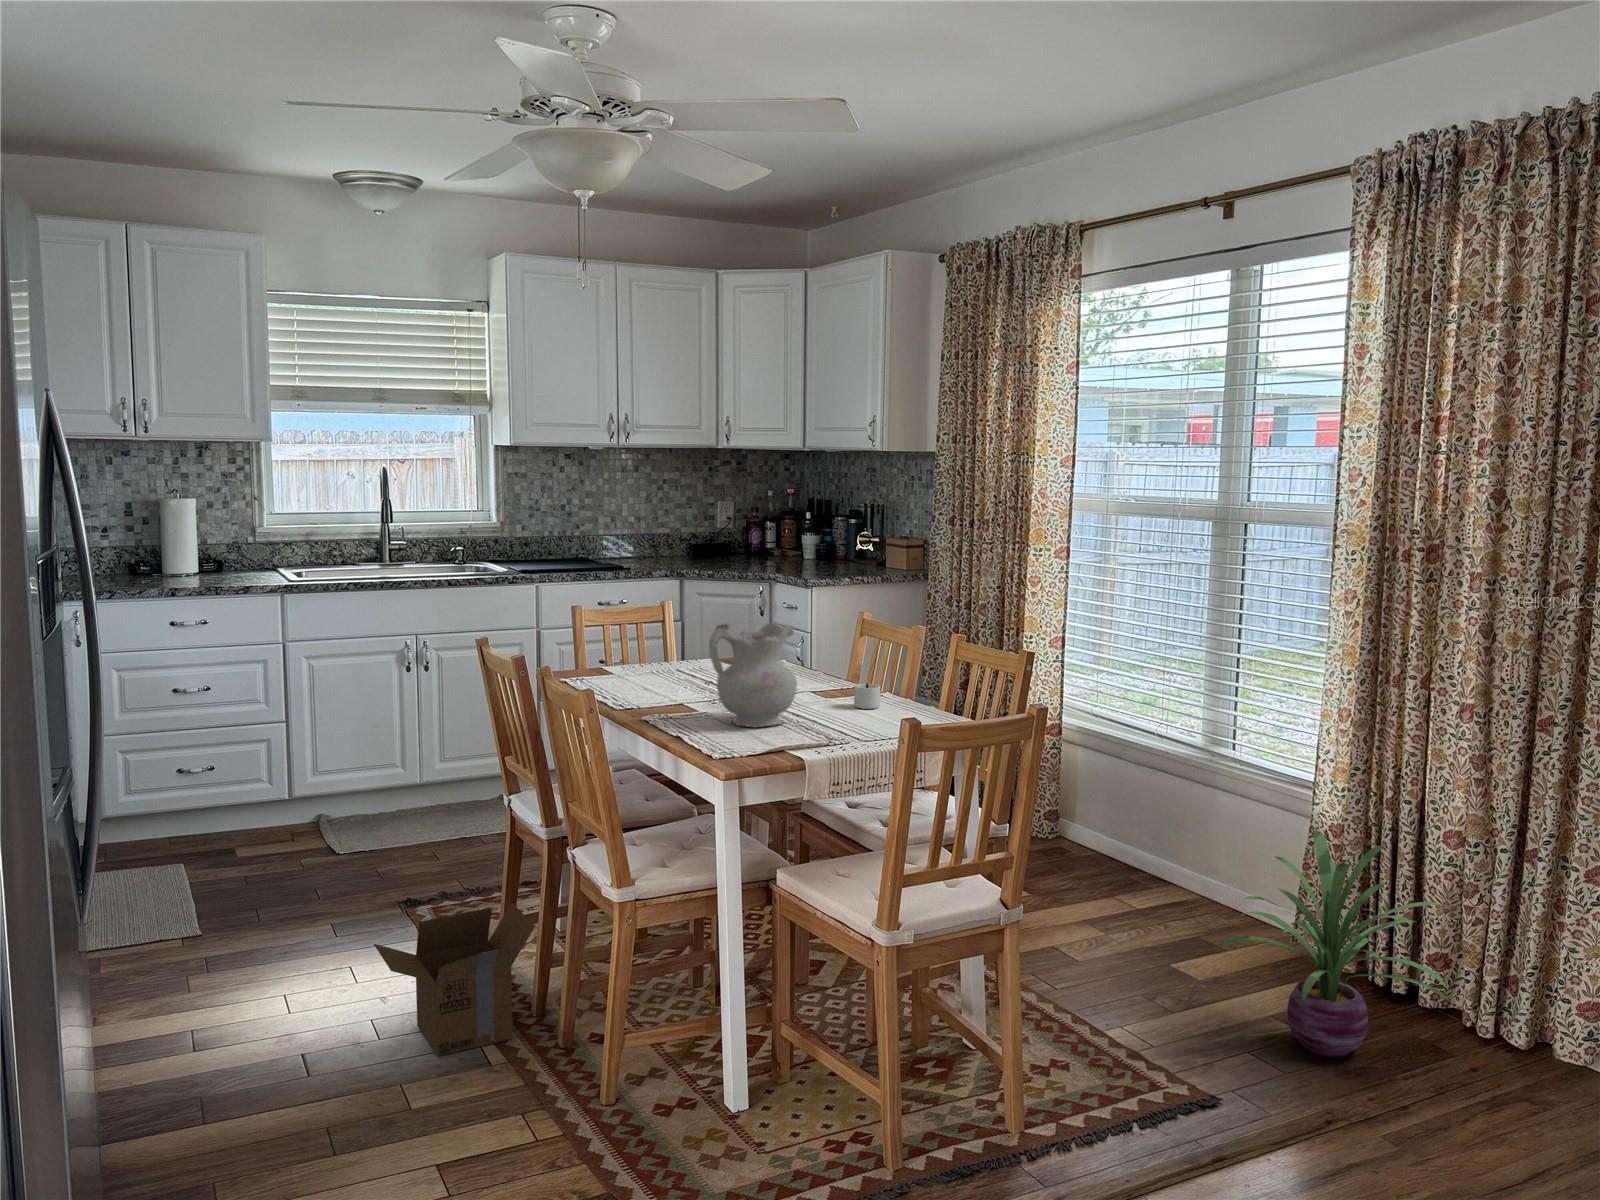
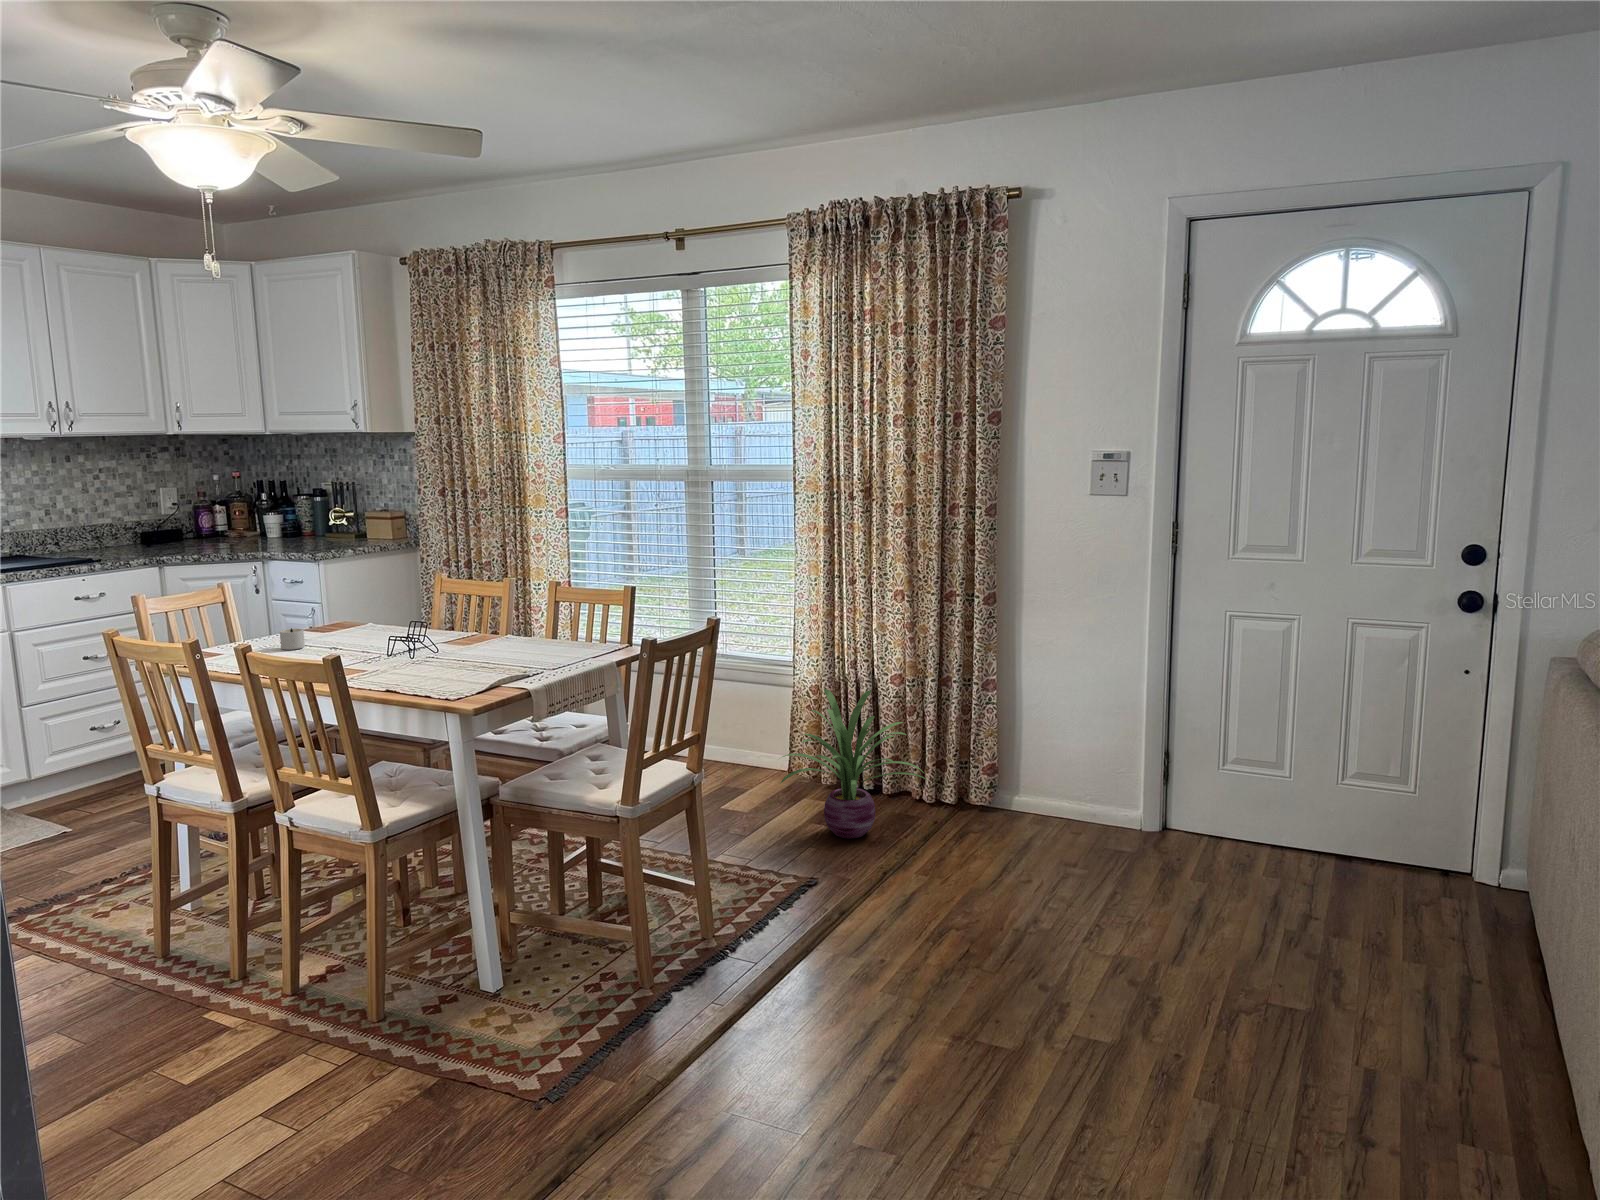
ceramic pitcher: present [709,623,797,728] -> none [401,582,476,676]
candle: present [854,683,880,709] -> present [280,628,305,650]
cardboard box: present [374,903,535,1056] -> none [62,887,244,1049]

